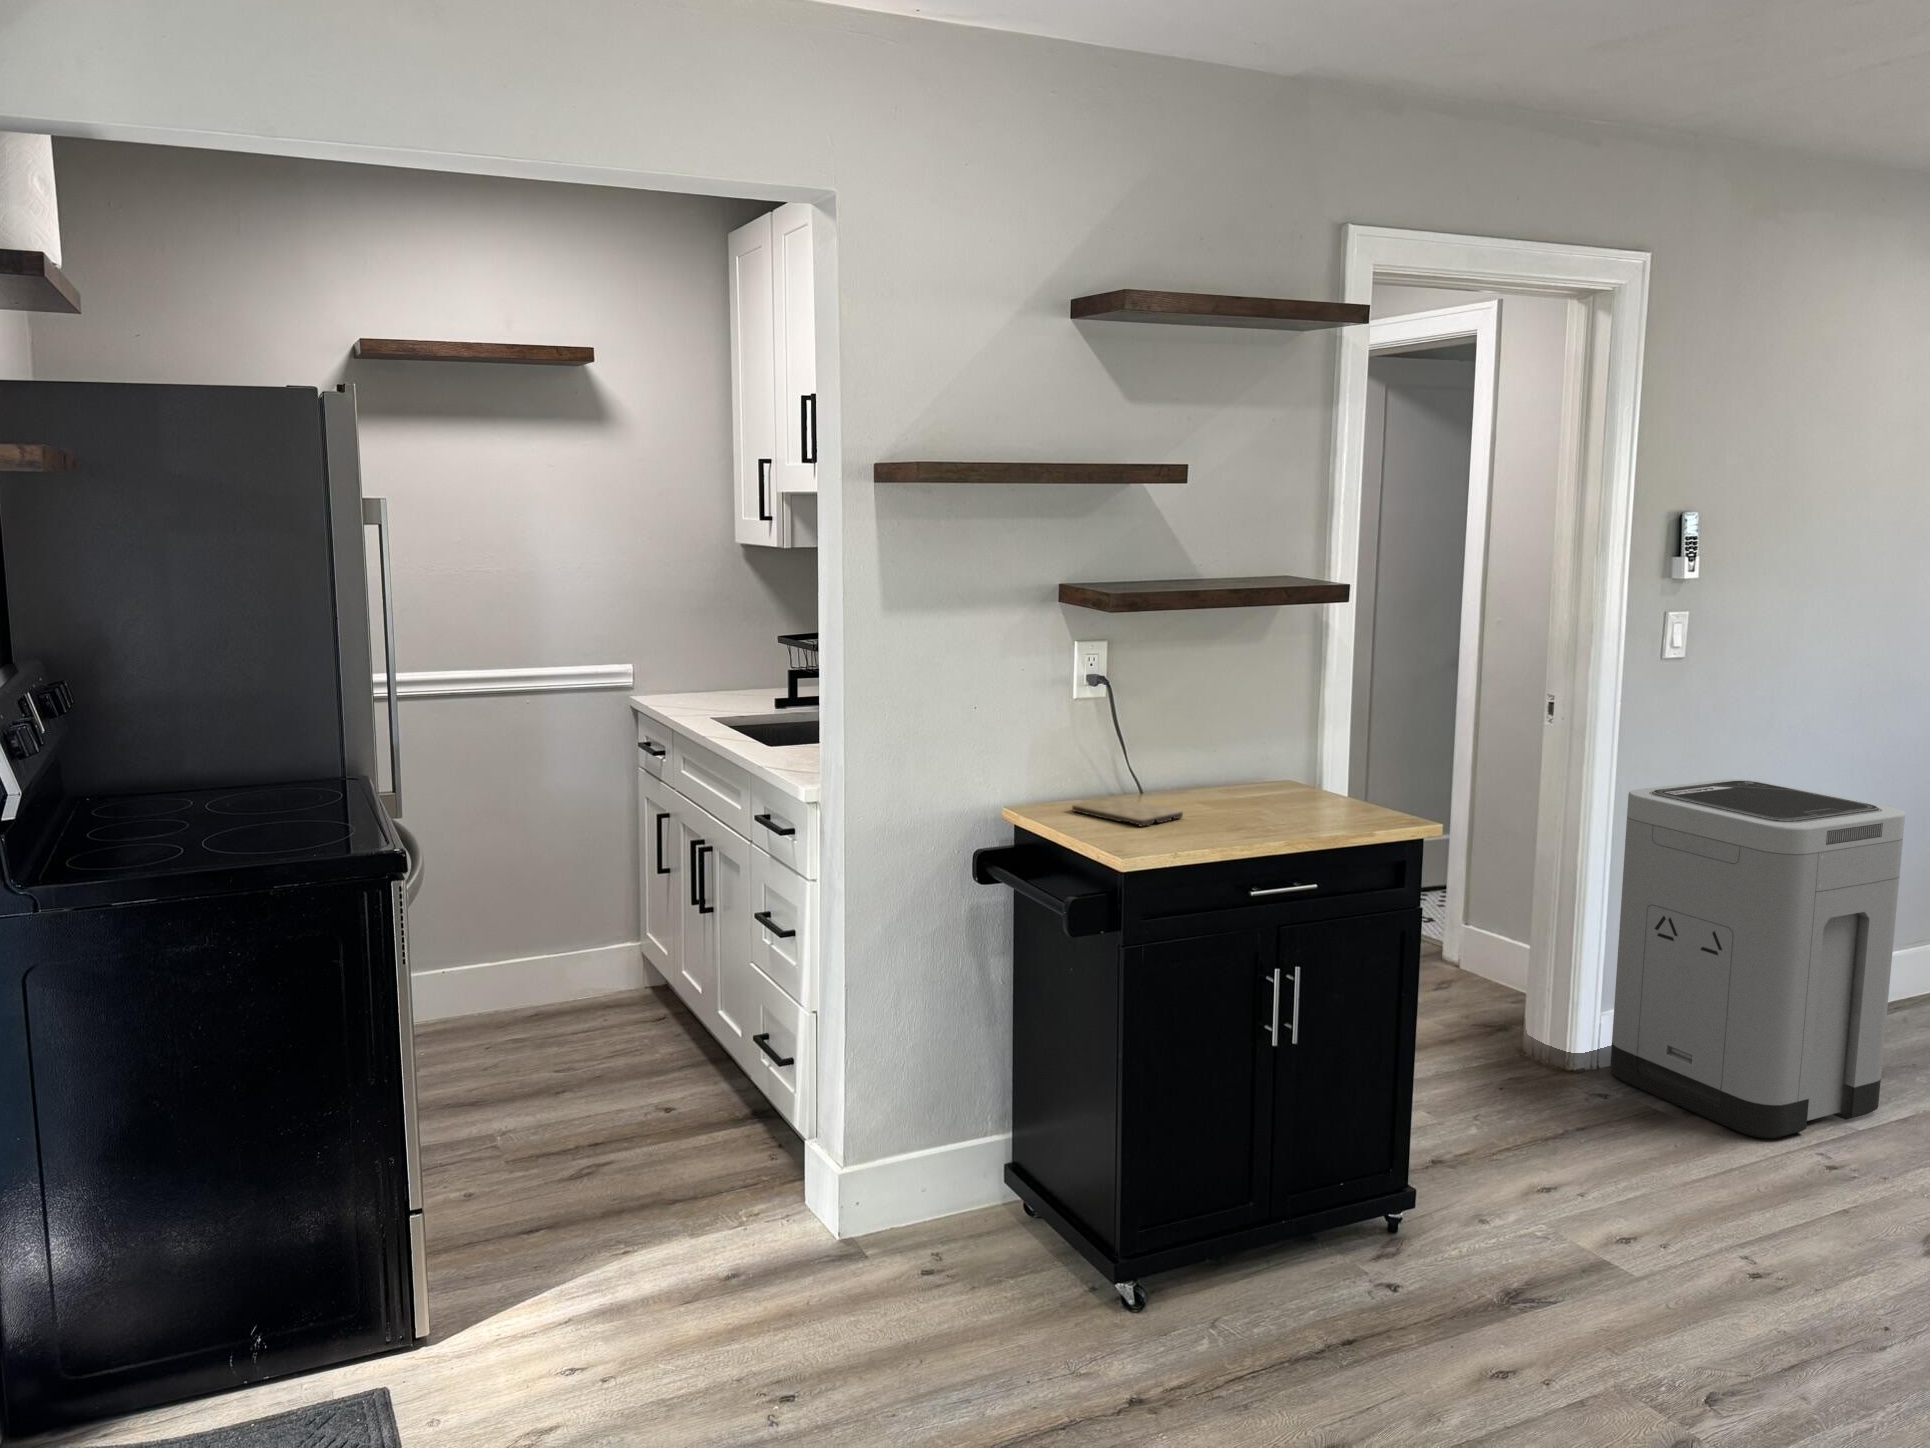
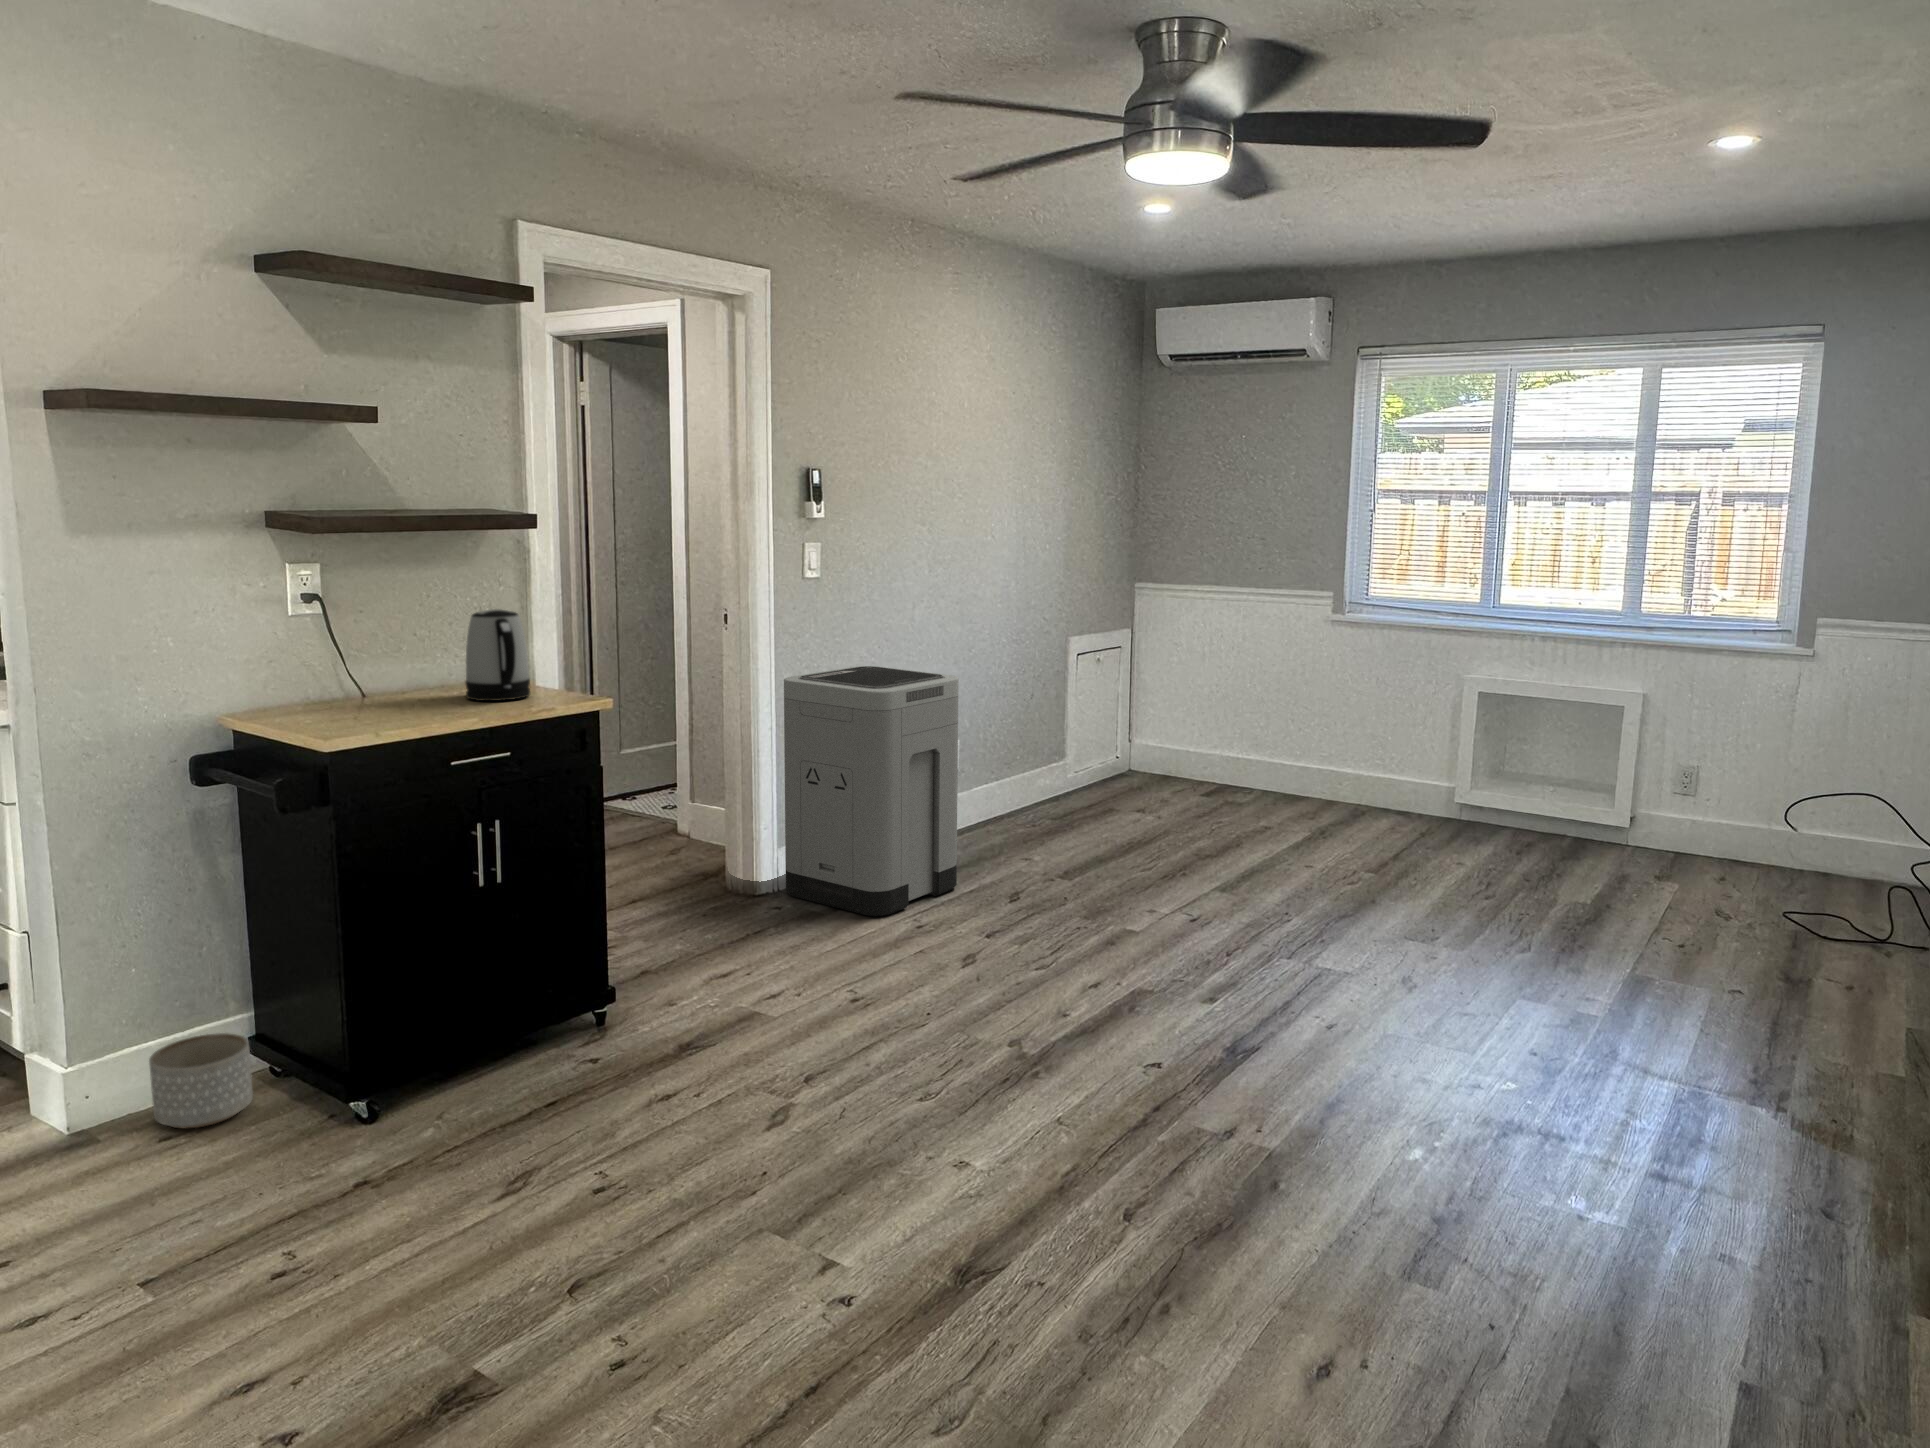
kettle: none [1258,701,1334,814] -> present [465,609,530,701]
cutting board: present [1072,797,1183,827] -> none [288,700,394,718]
planter: none [918,1157,1012,1266] -> present [149,1033,253,1128]

